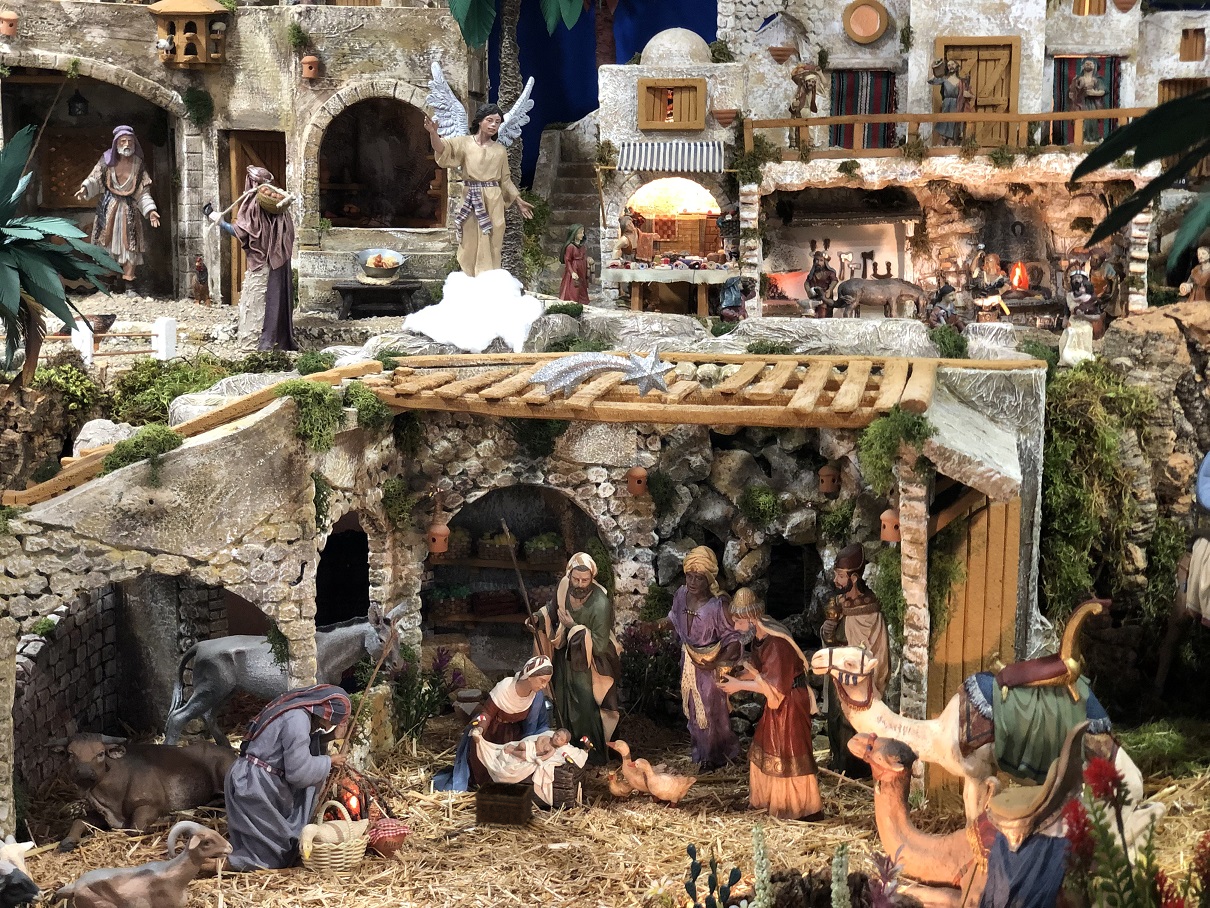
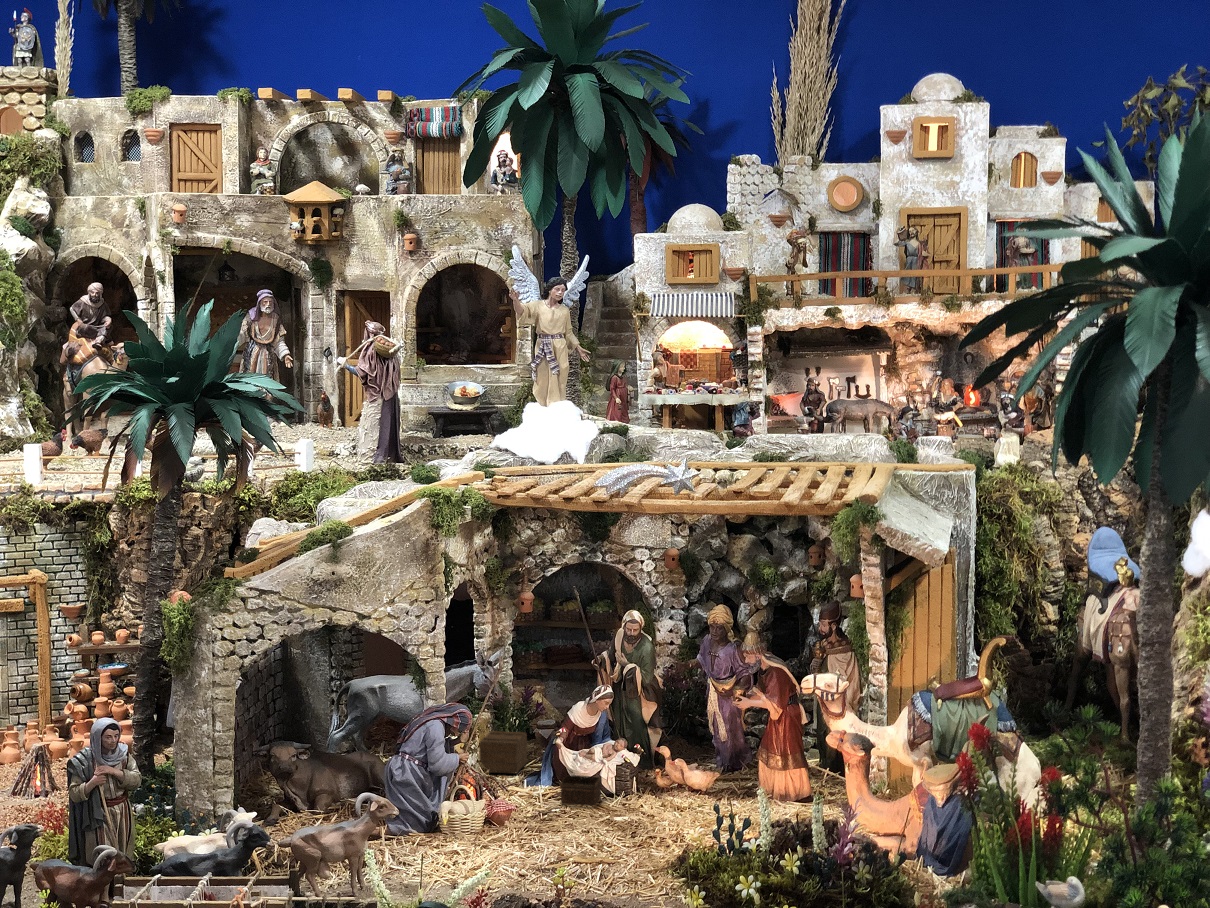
wooden crate: none [369,714,435,774] -> present [480,731,527,774]

